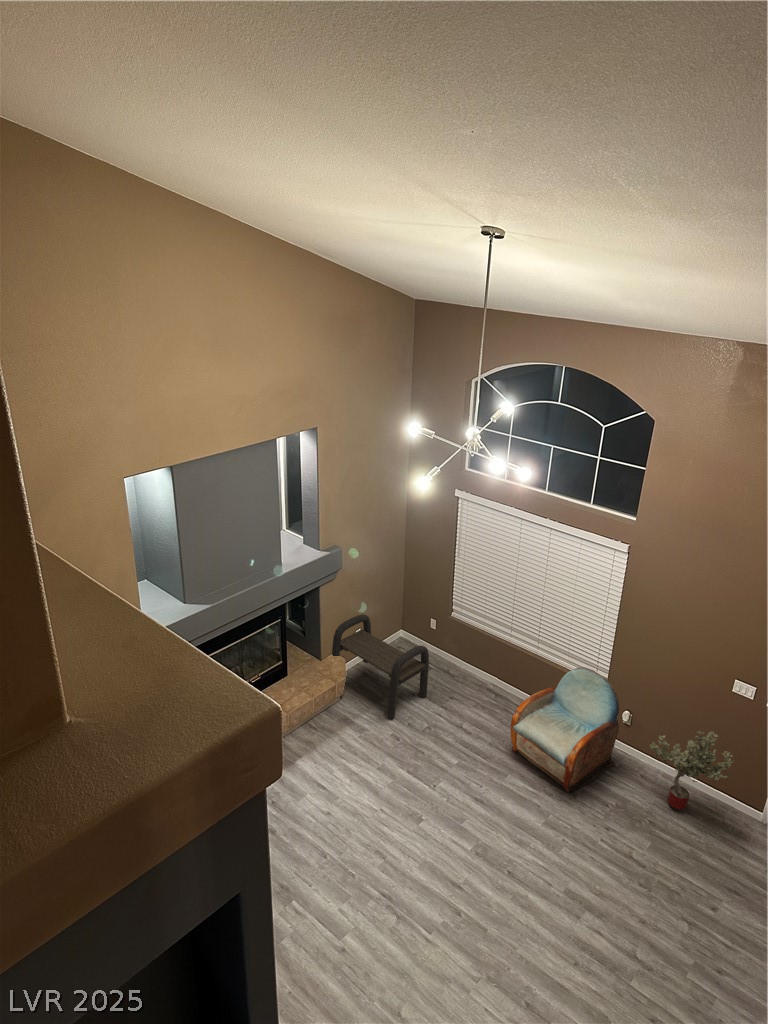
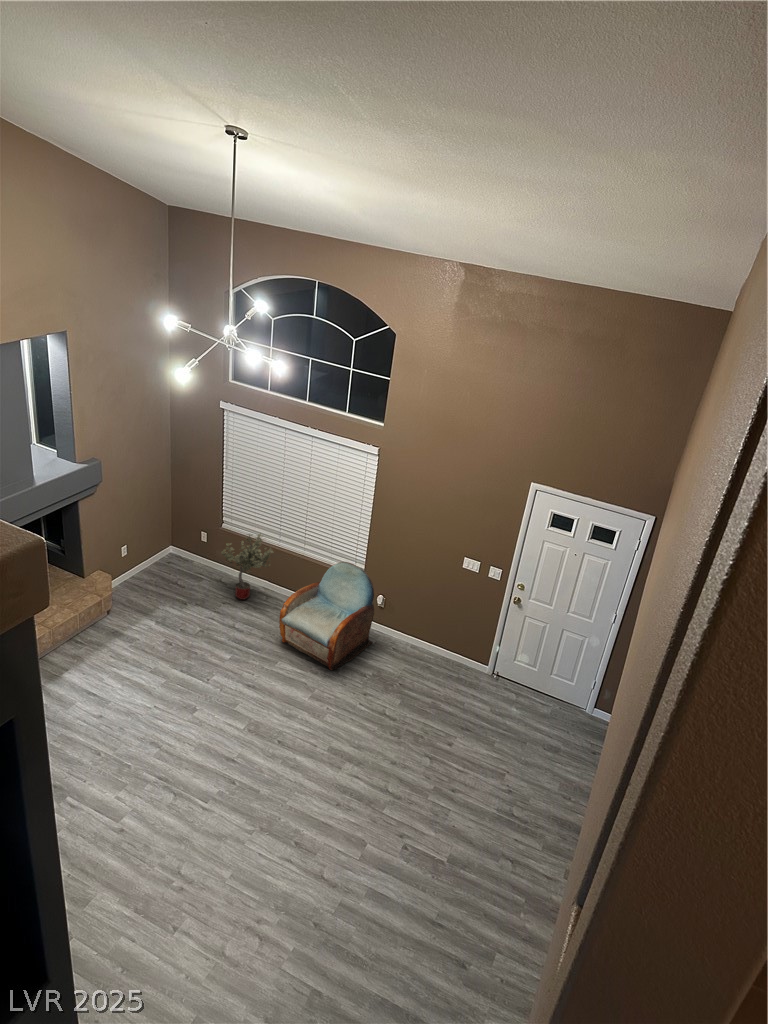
bench: present [332,614,429,718] -> none [97,529,199,626]
potted tree: present [650,731,734,810] -> present [222,533,273,600]

